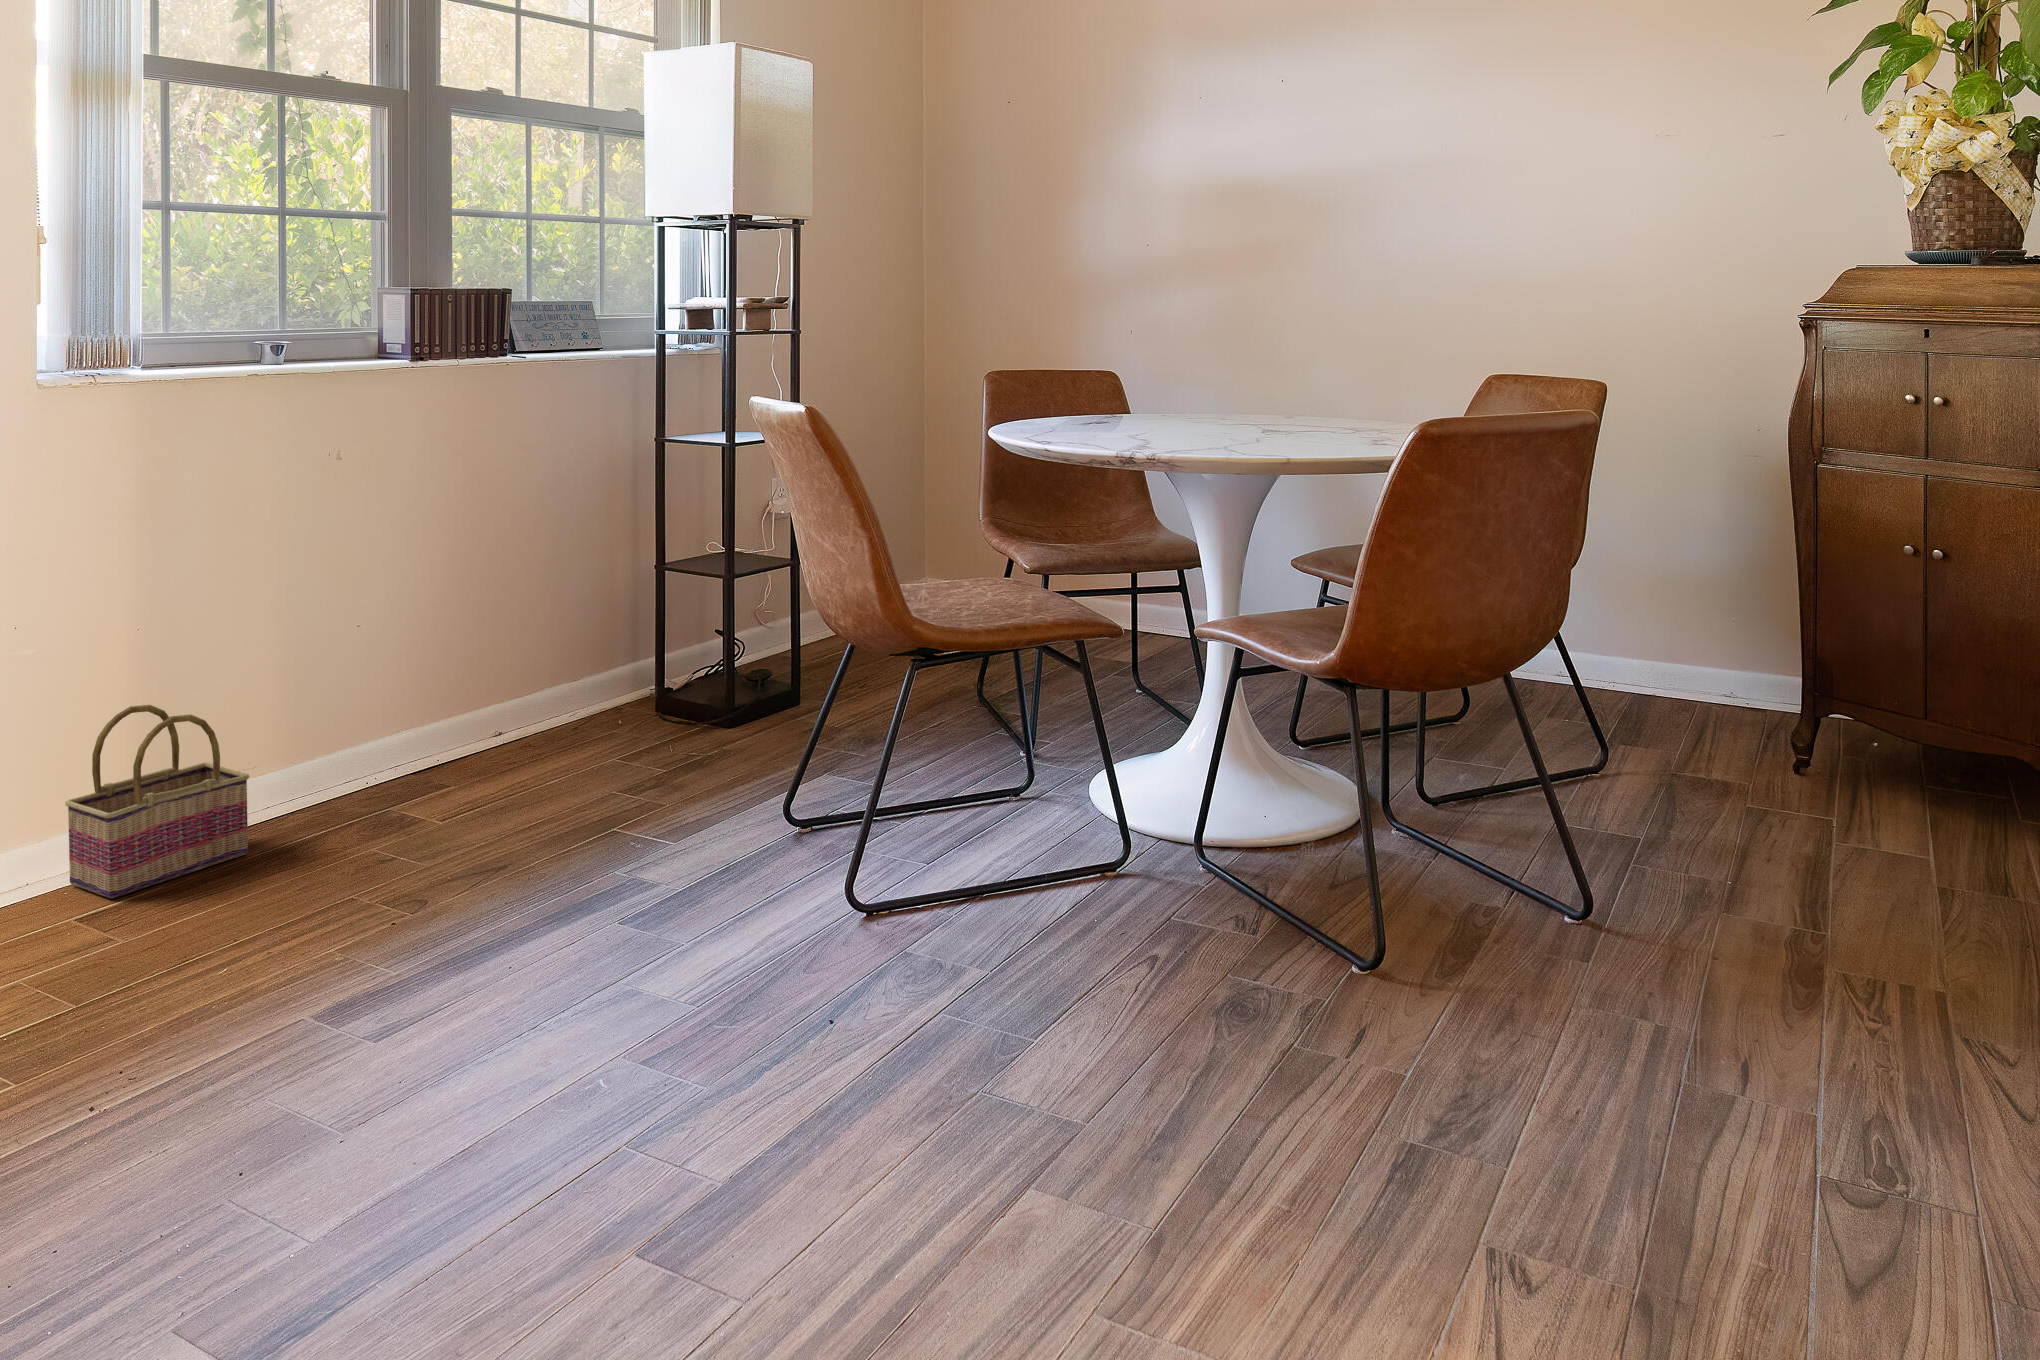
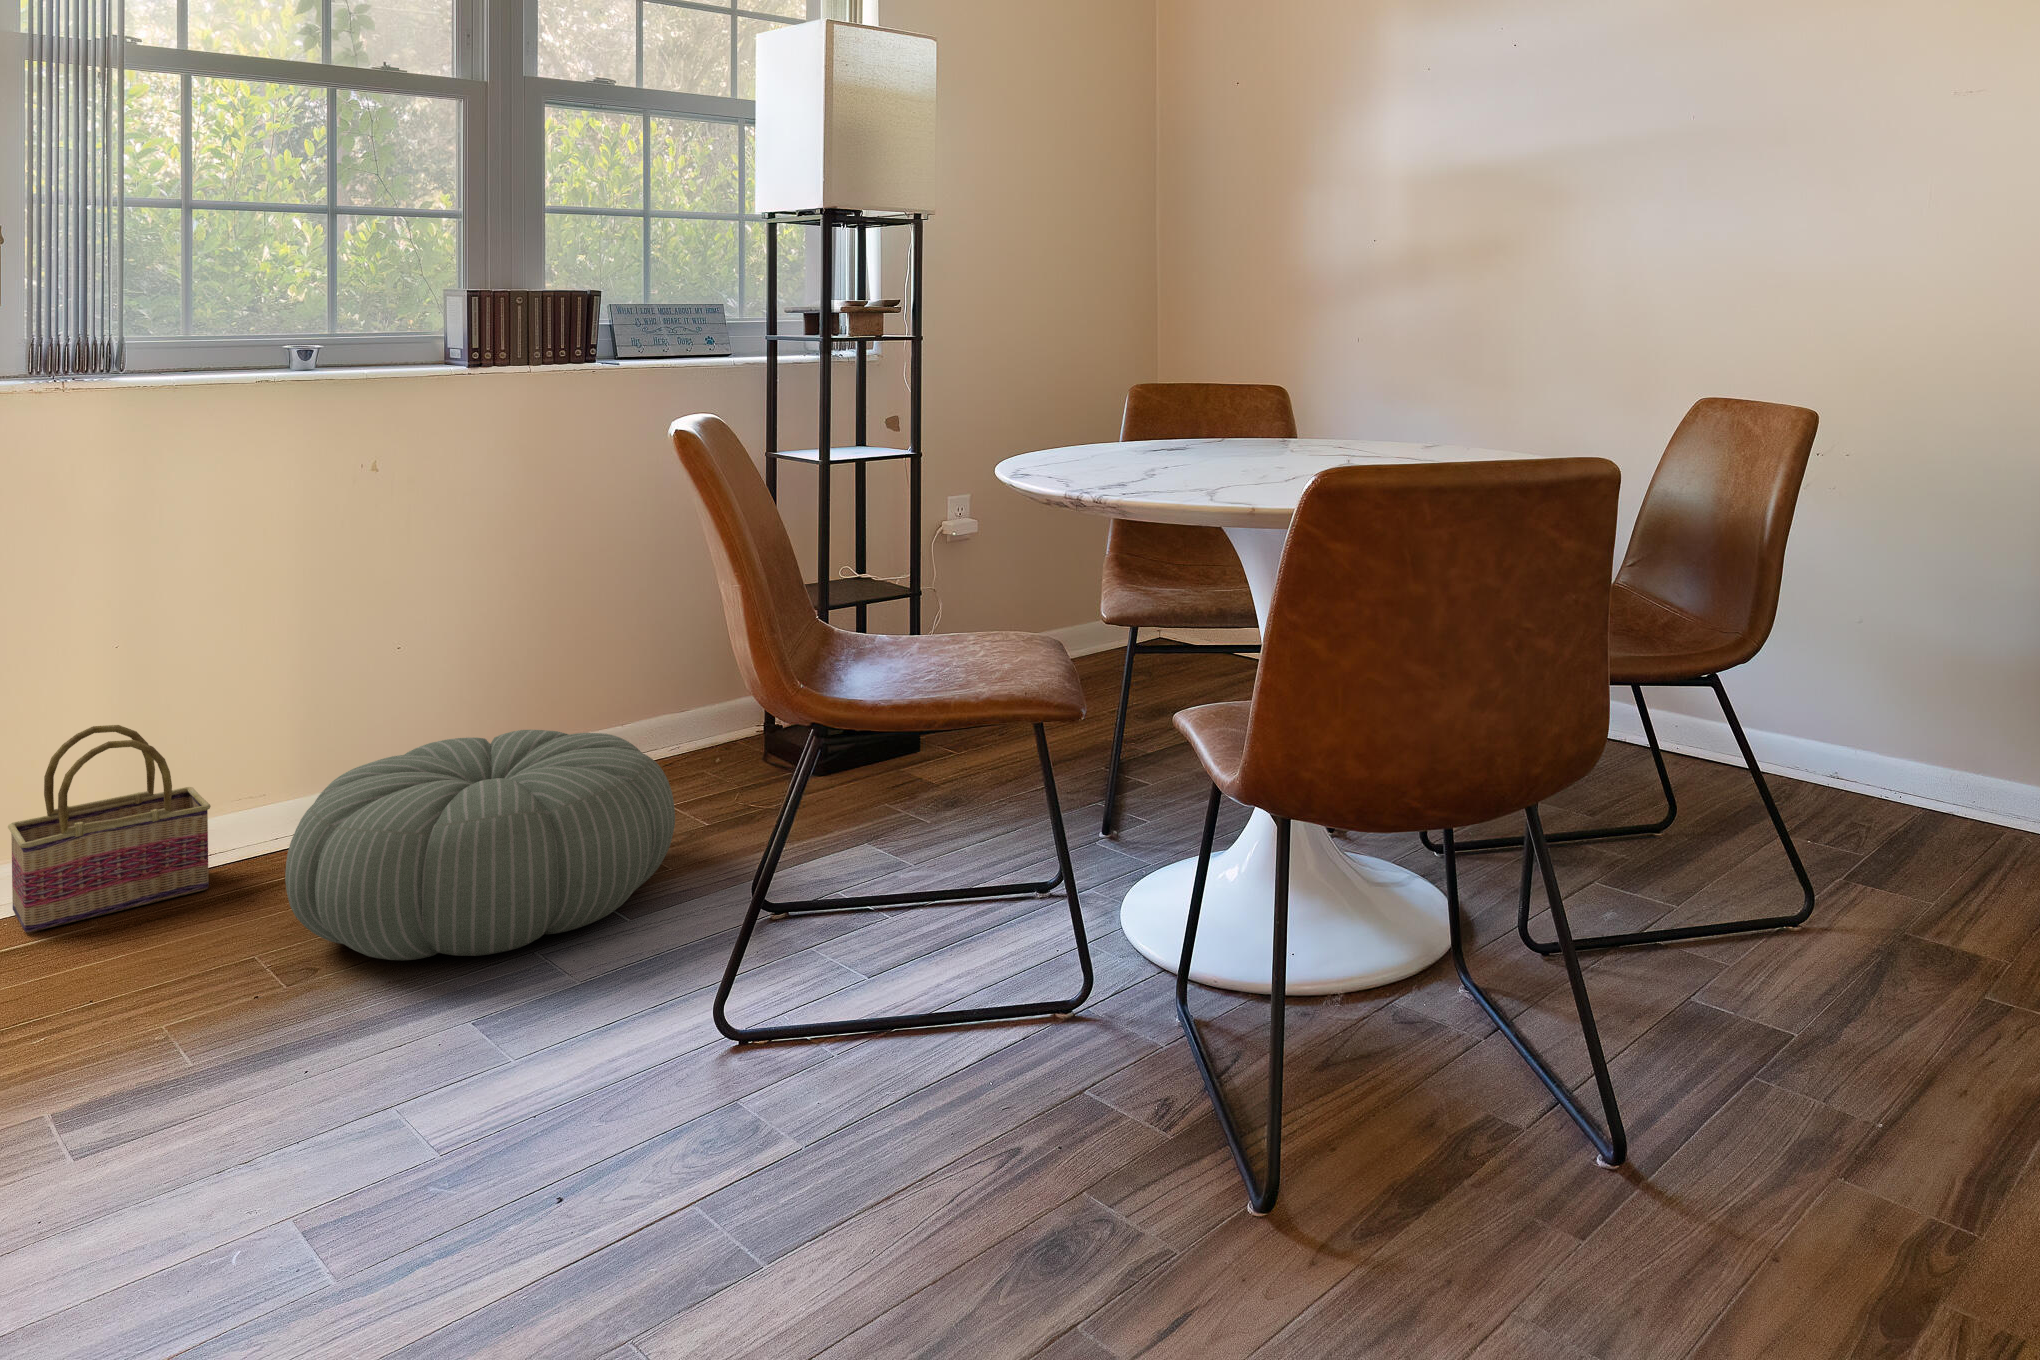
pouf: none [374,691,699,885] -> present [285,730,675,960]

